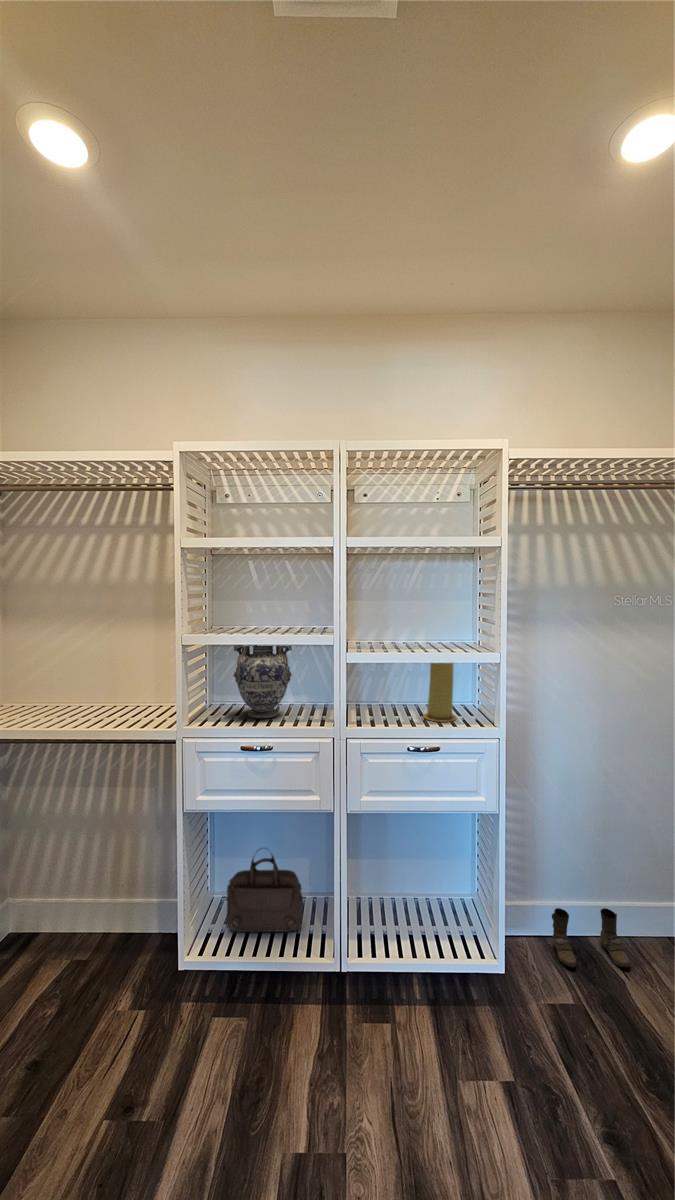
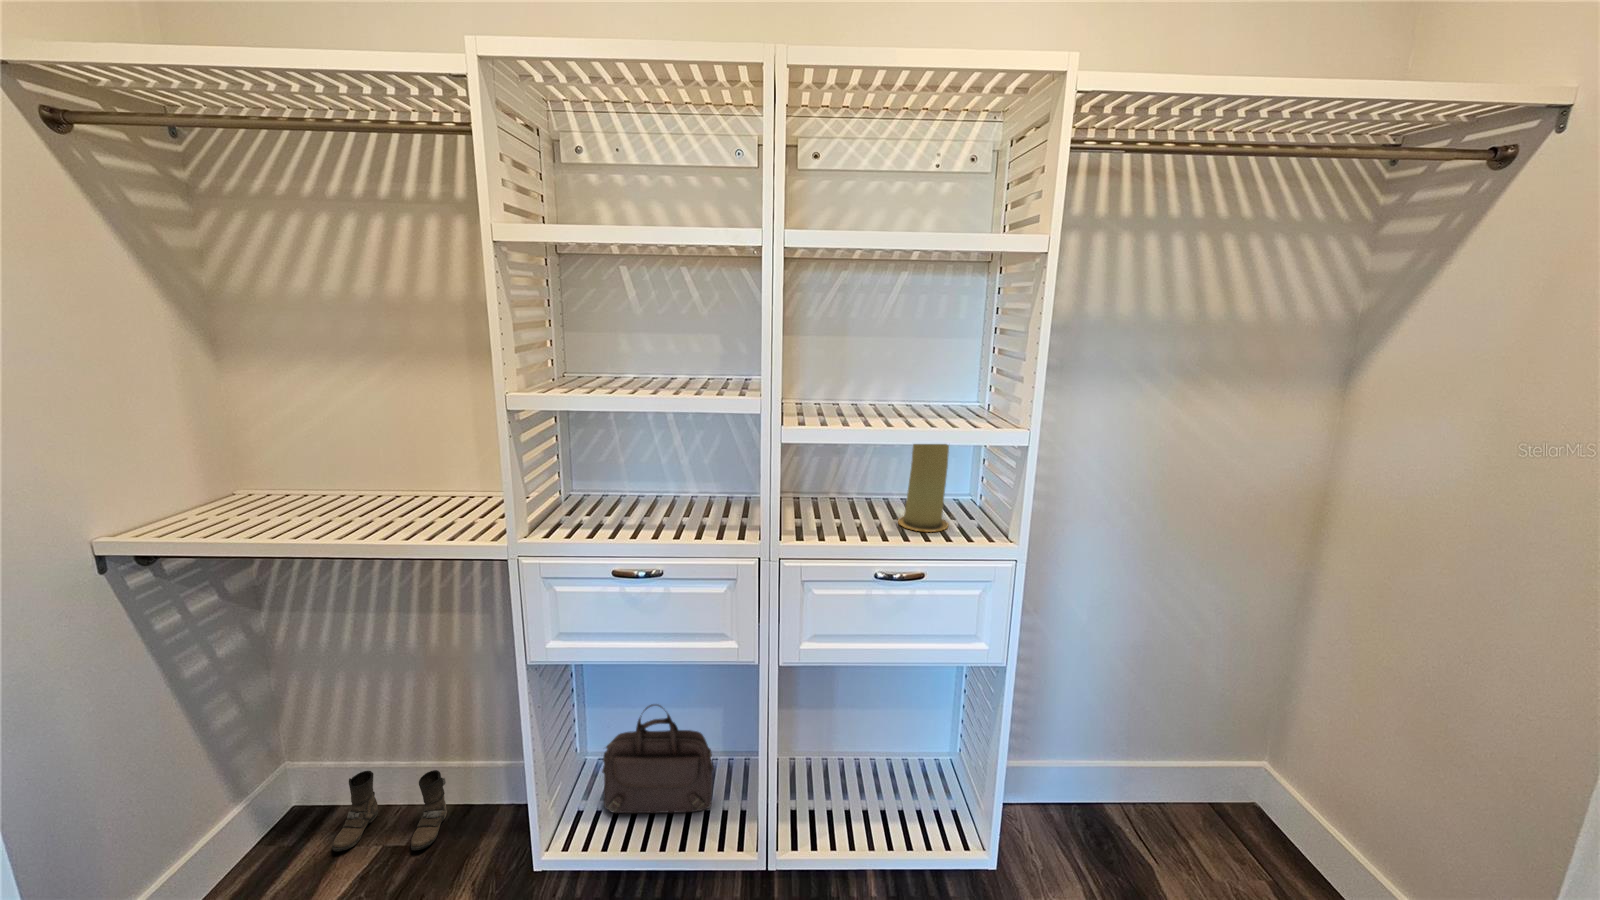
decorative vase: present [234,645,292,718] -> none [597,395,694,523]
boots: present [552,908,630,968] -> present [332,770,447,851]

